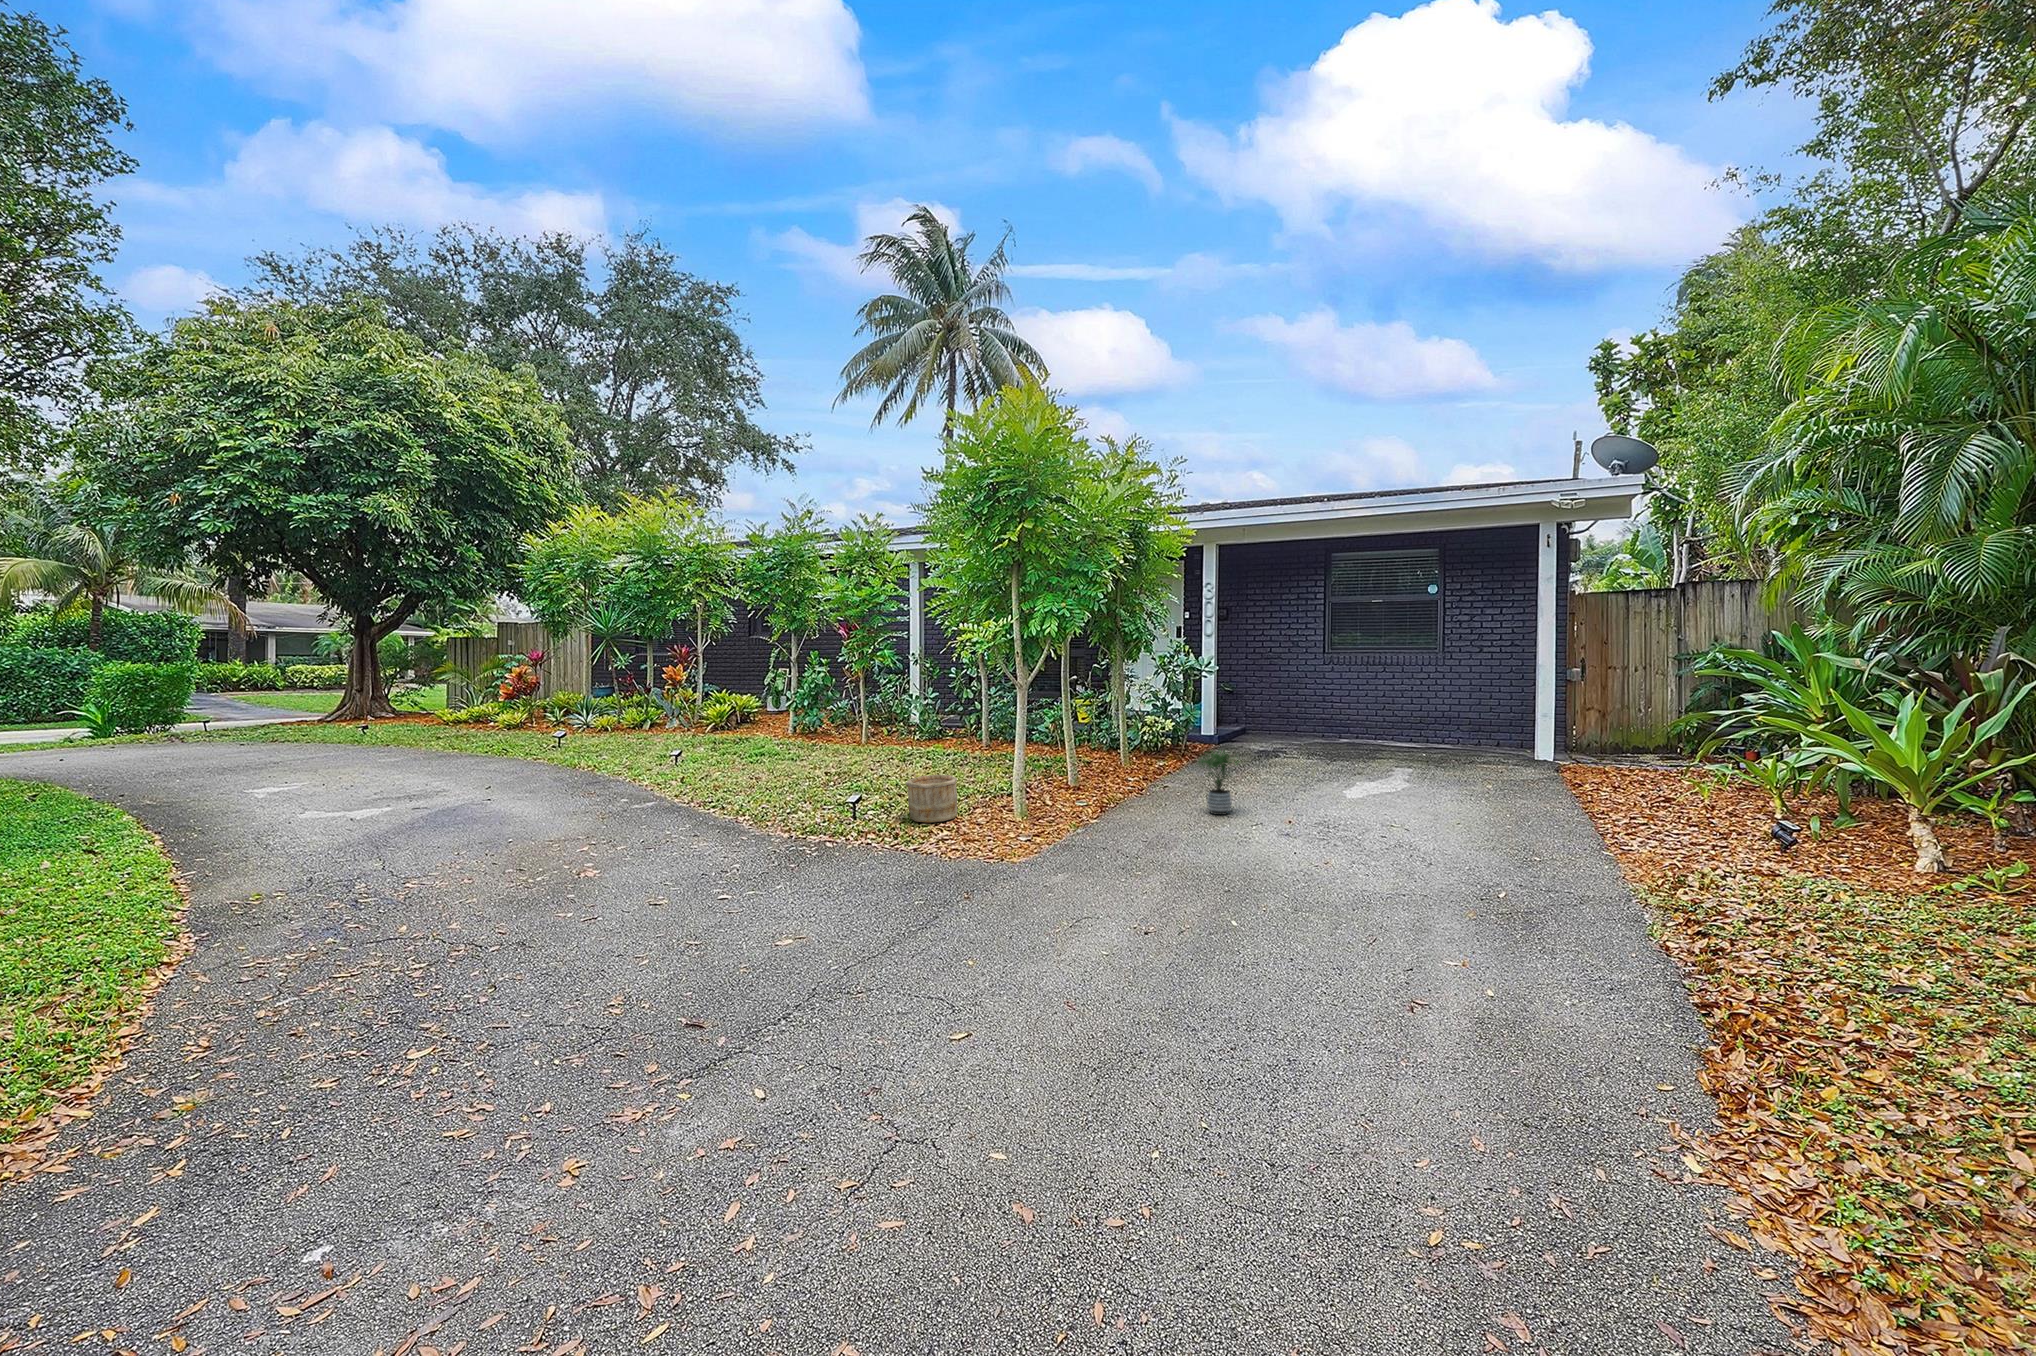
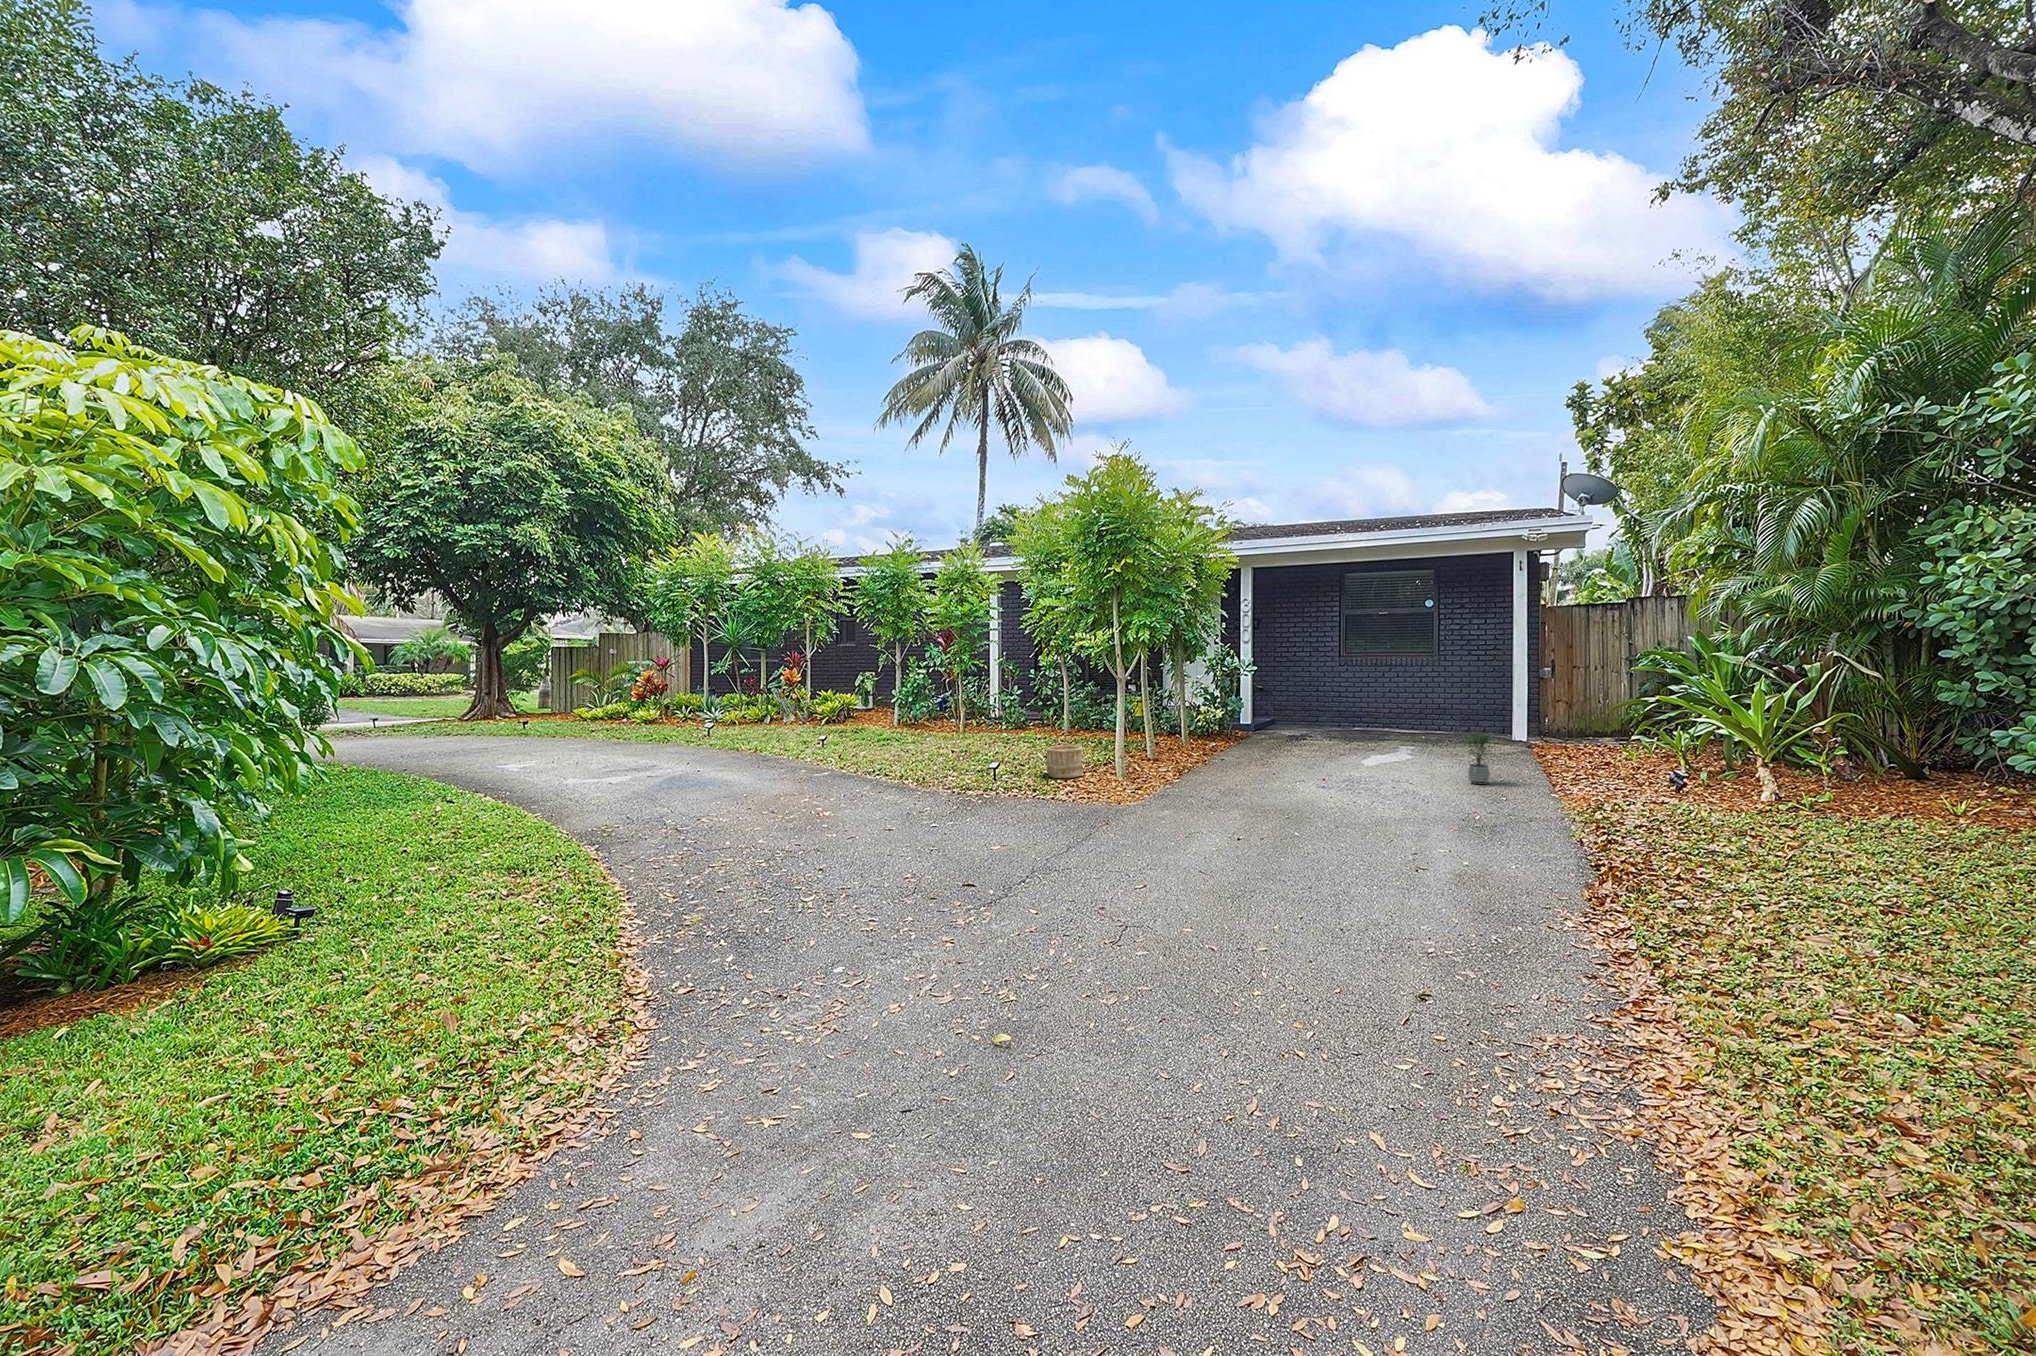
potted plant: present [1199,751,1239,815] -> present [1459,731,1495,785]

